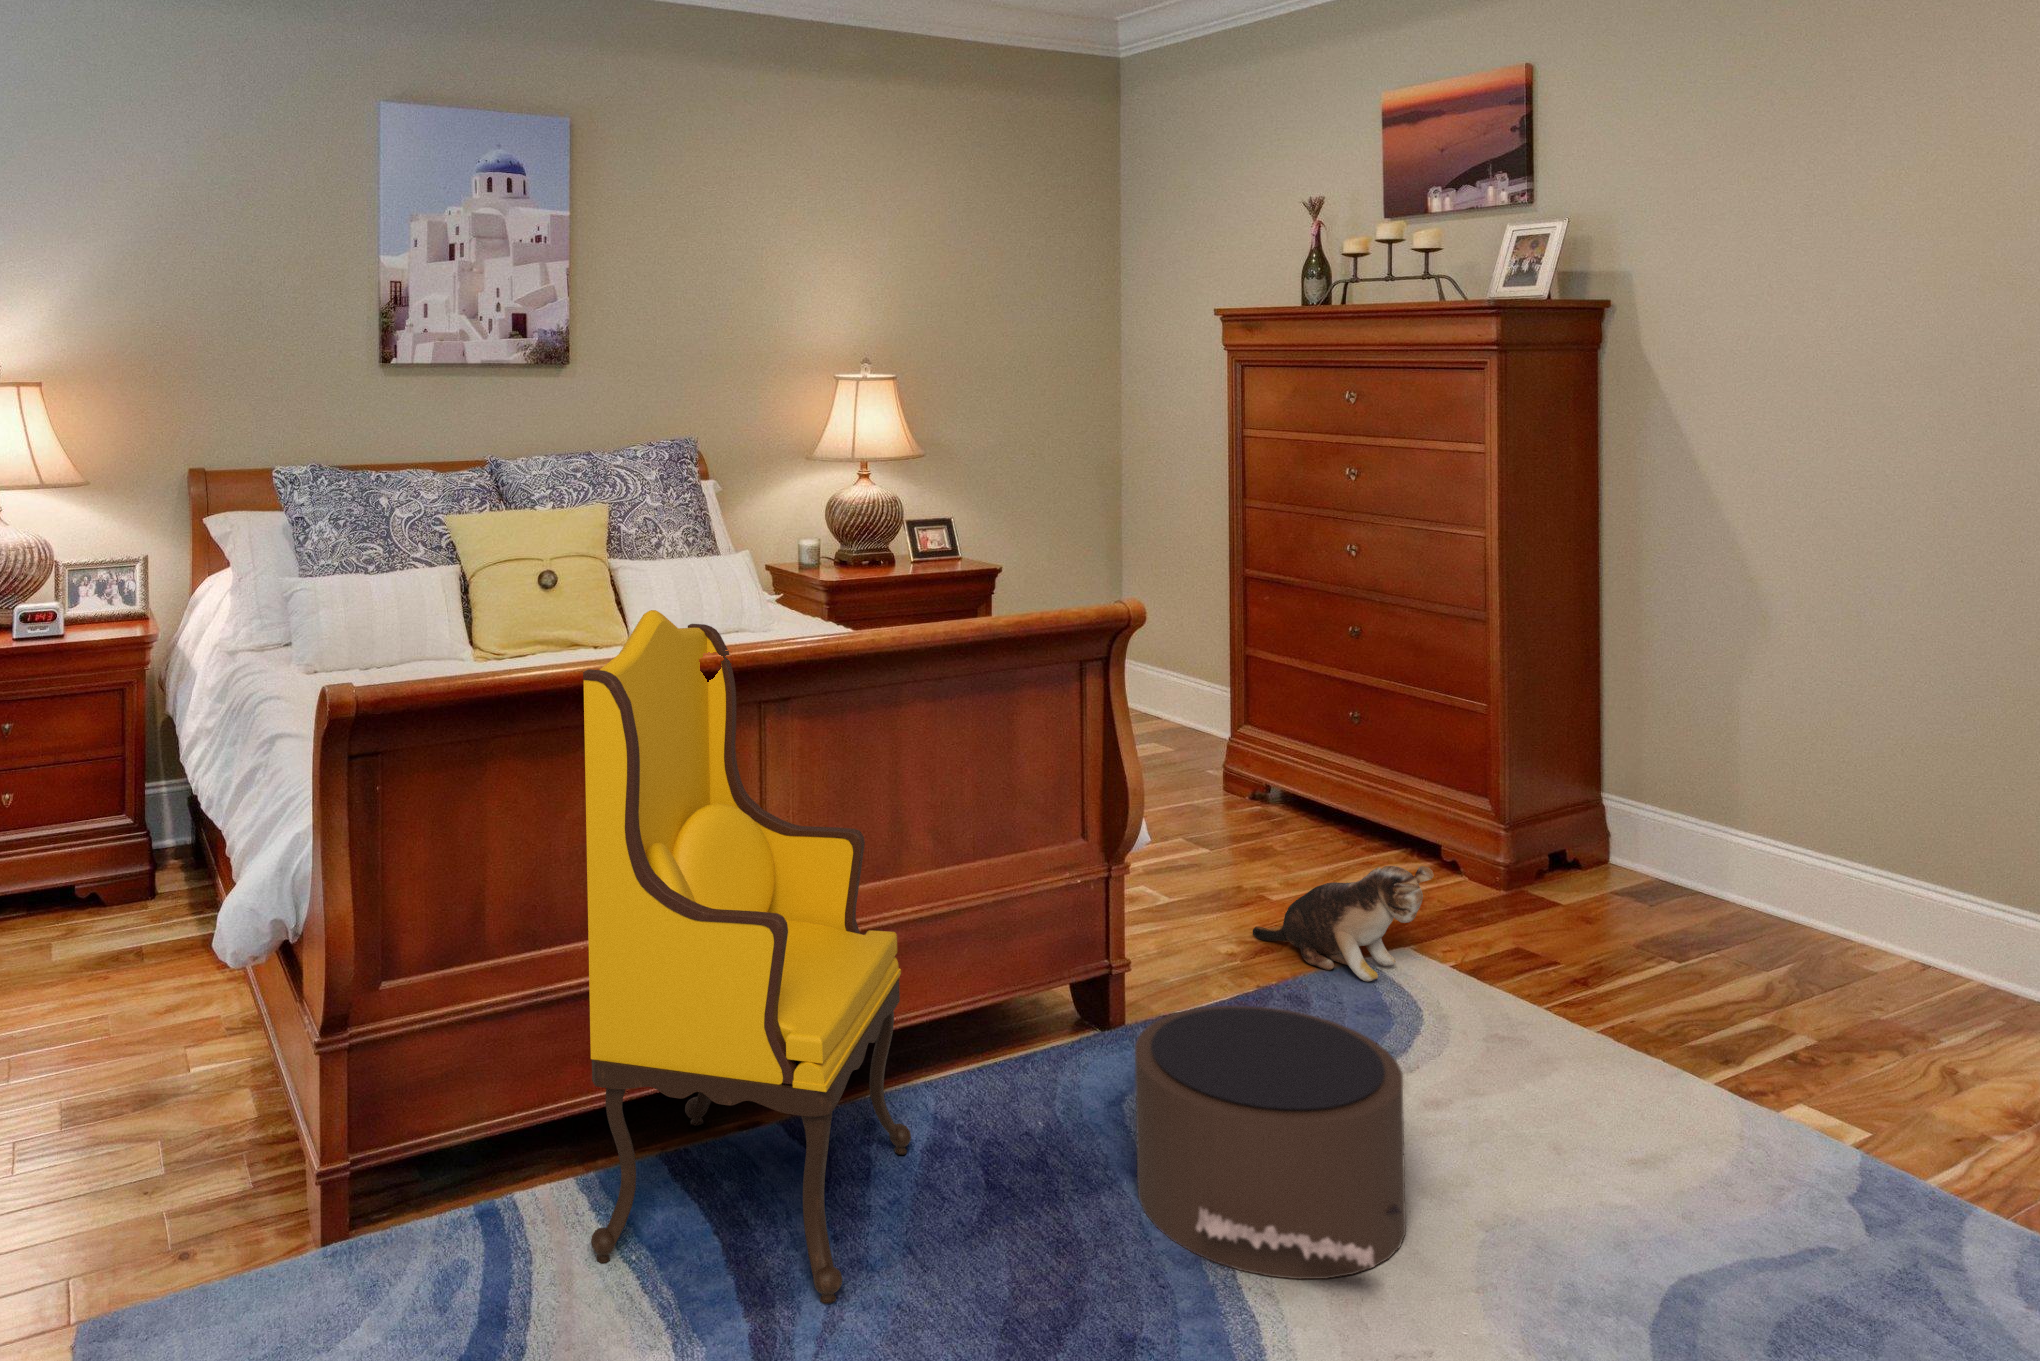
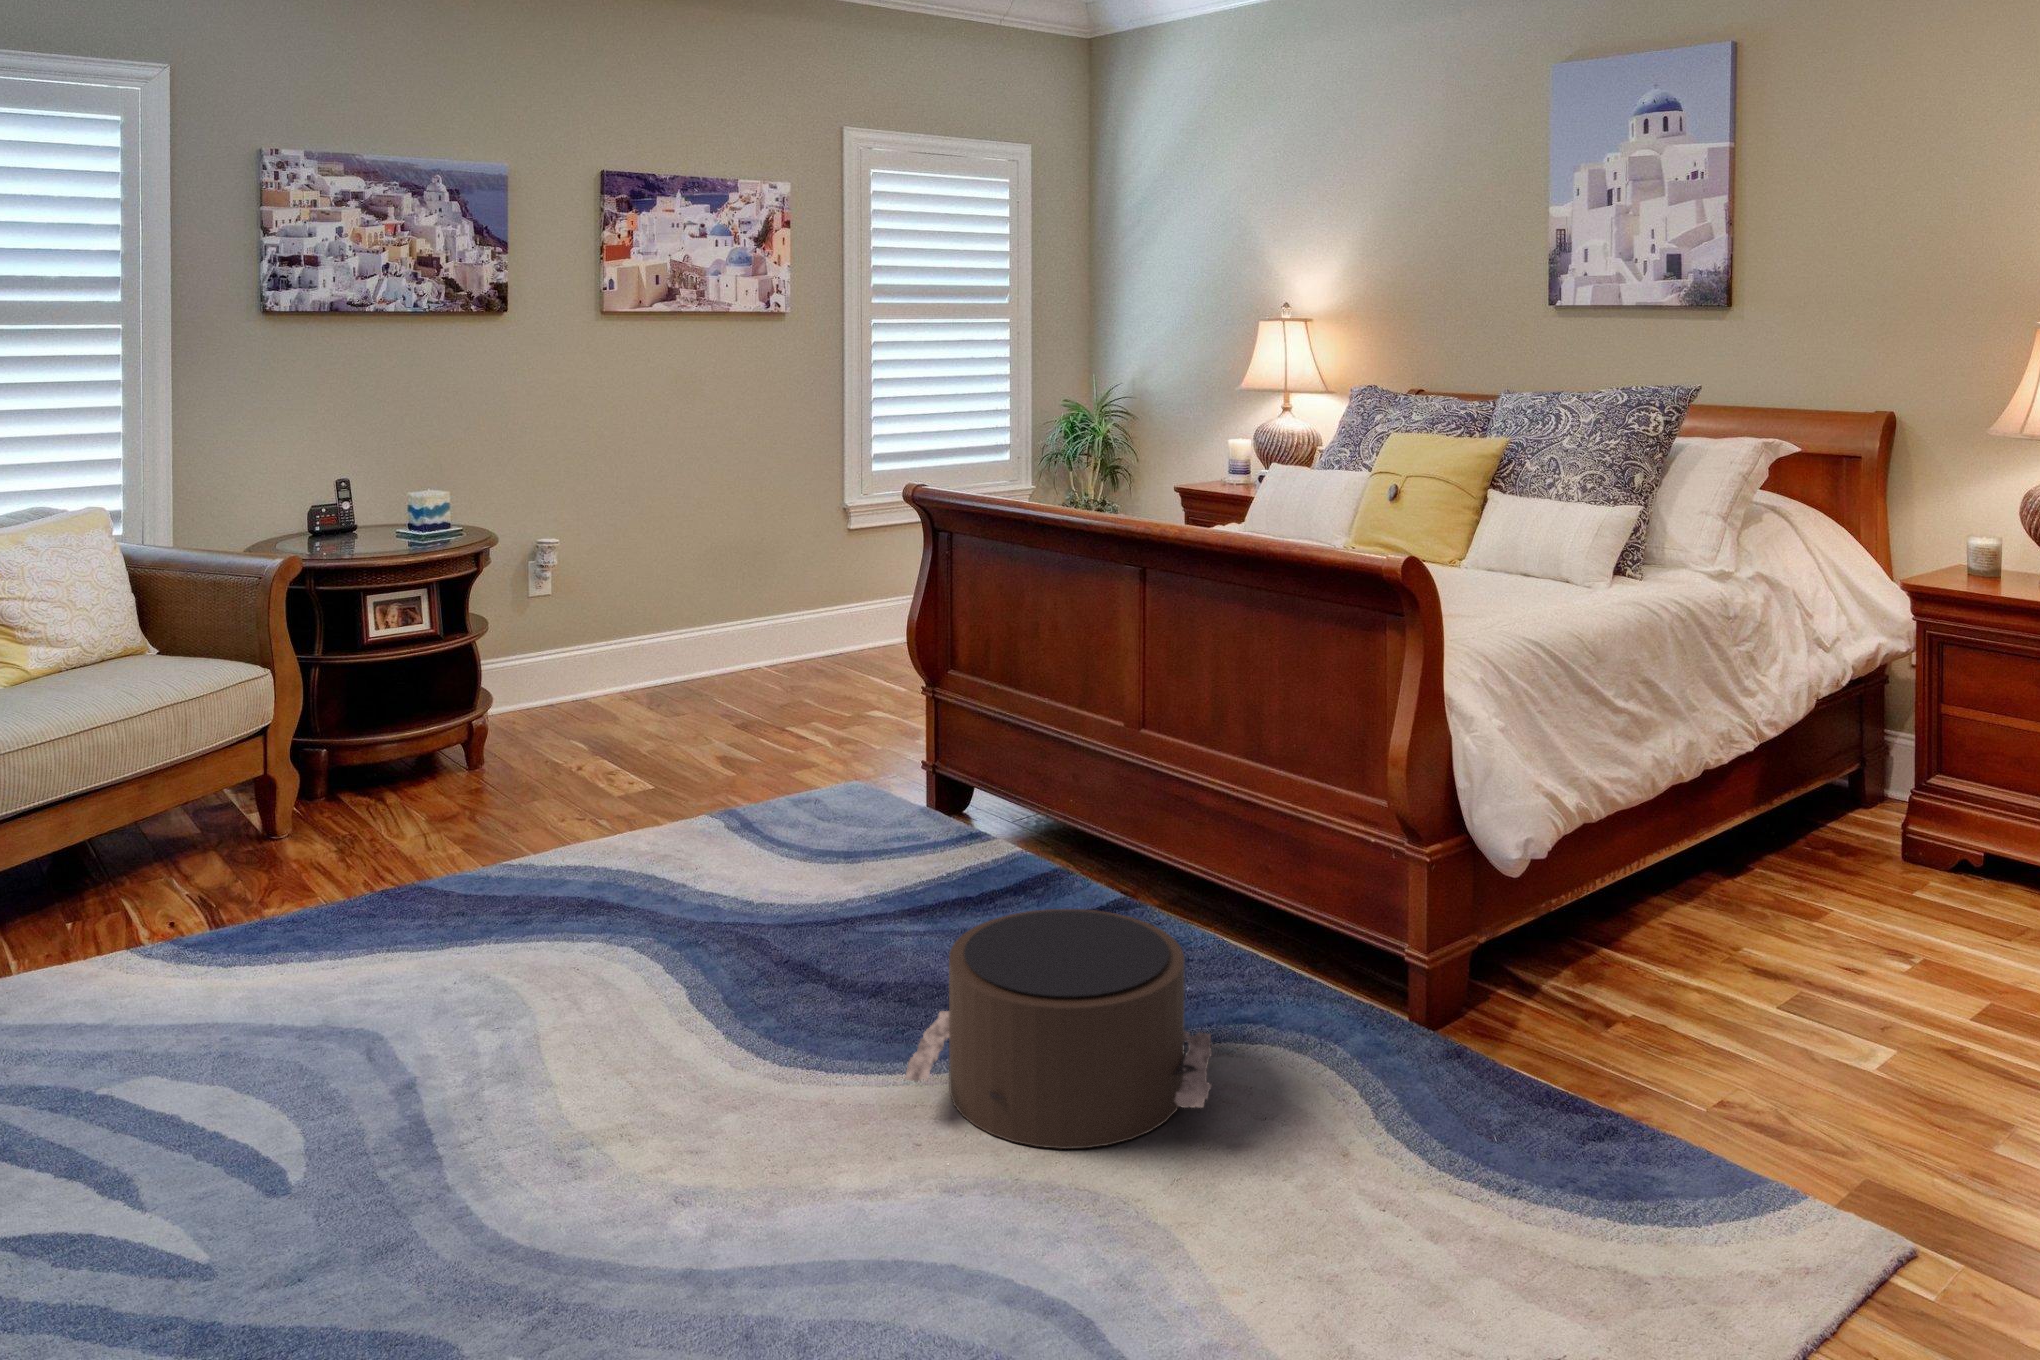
armchair: present [583,610,911,1304] -> none [873,481,1097,942]
plush toy: present [1253,866,1434,981] -> none [1654,1034,1788,1196]

